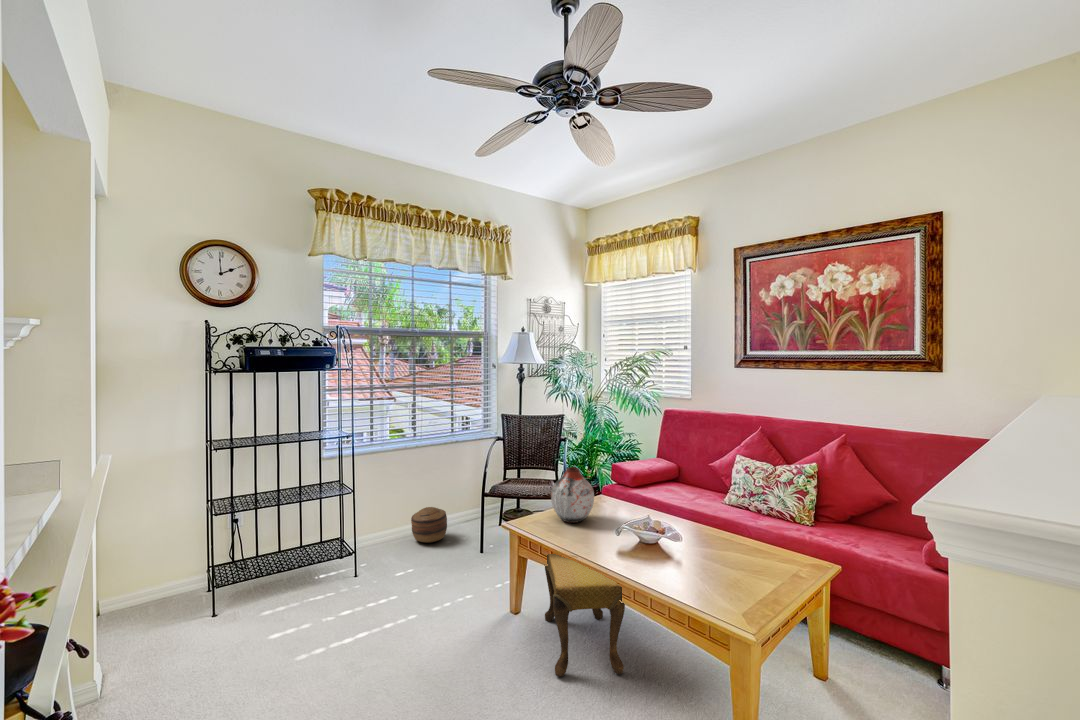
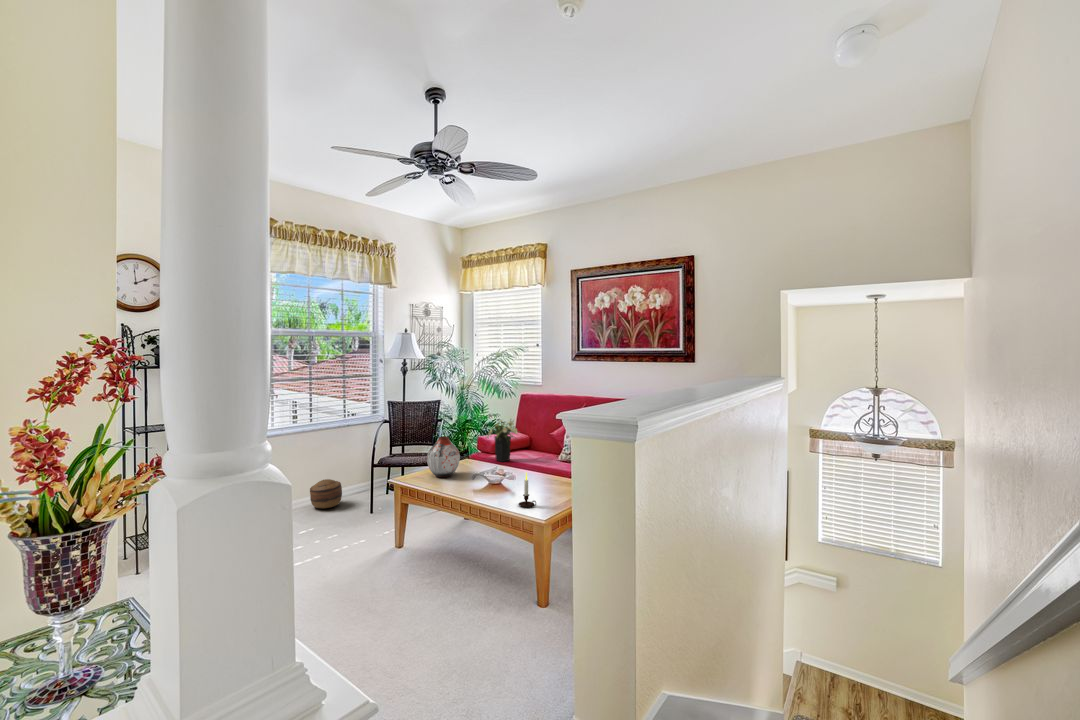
flower arrangement: none [626,444,673,502] -> present [487,420,517,462]
candle: none [691,536,721,591] -> present [519,473,536,507]
footstool: present [545,554,625,677] -> none [422,490,476,579]

